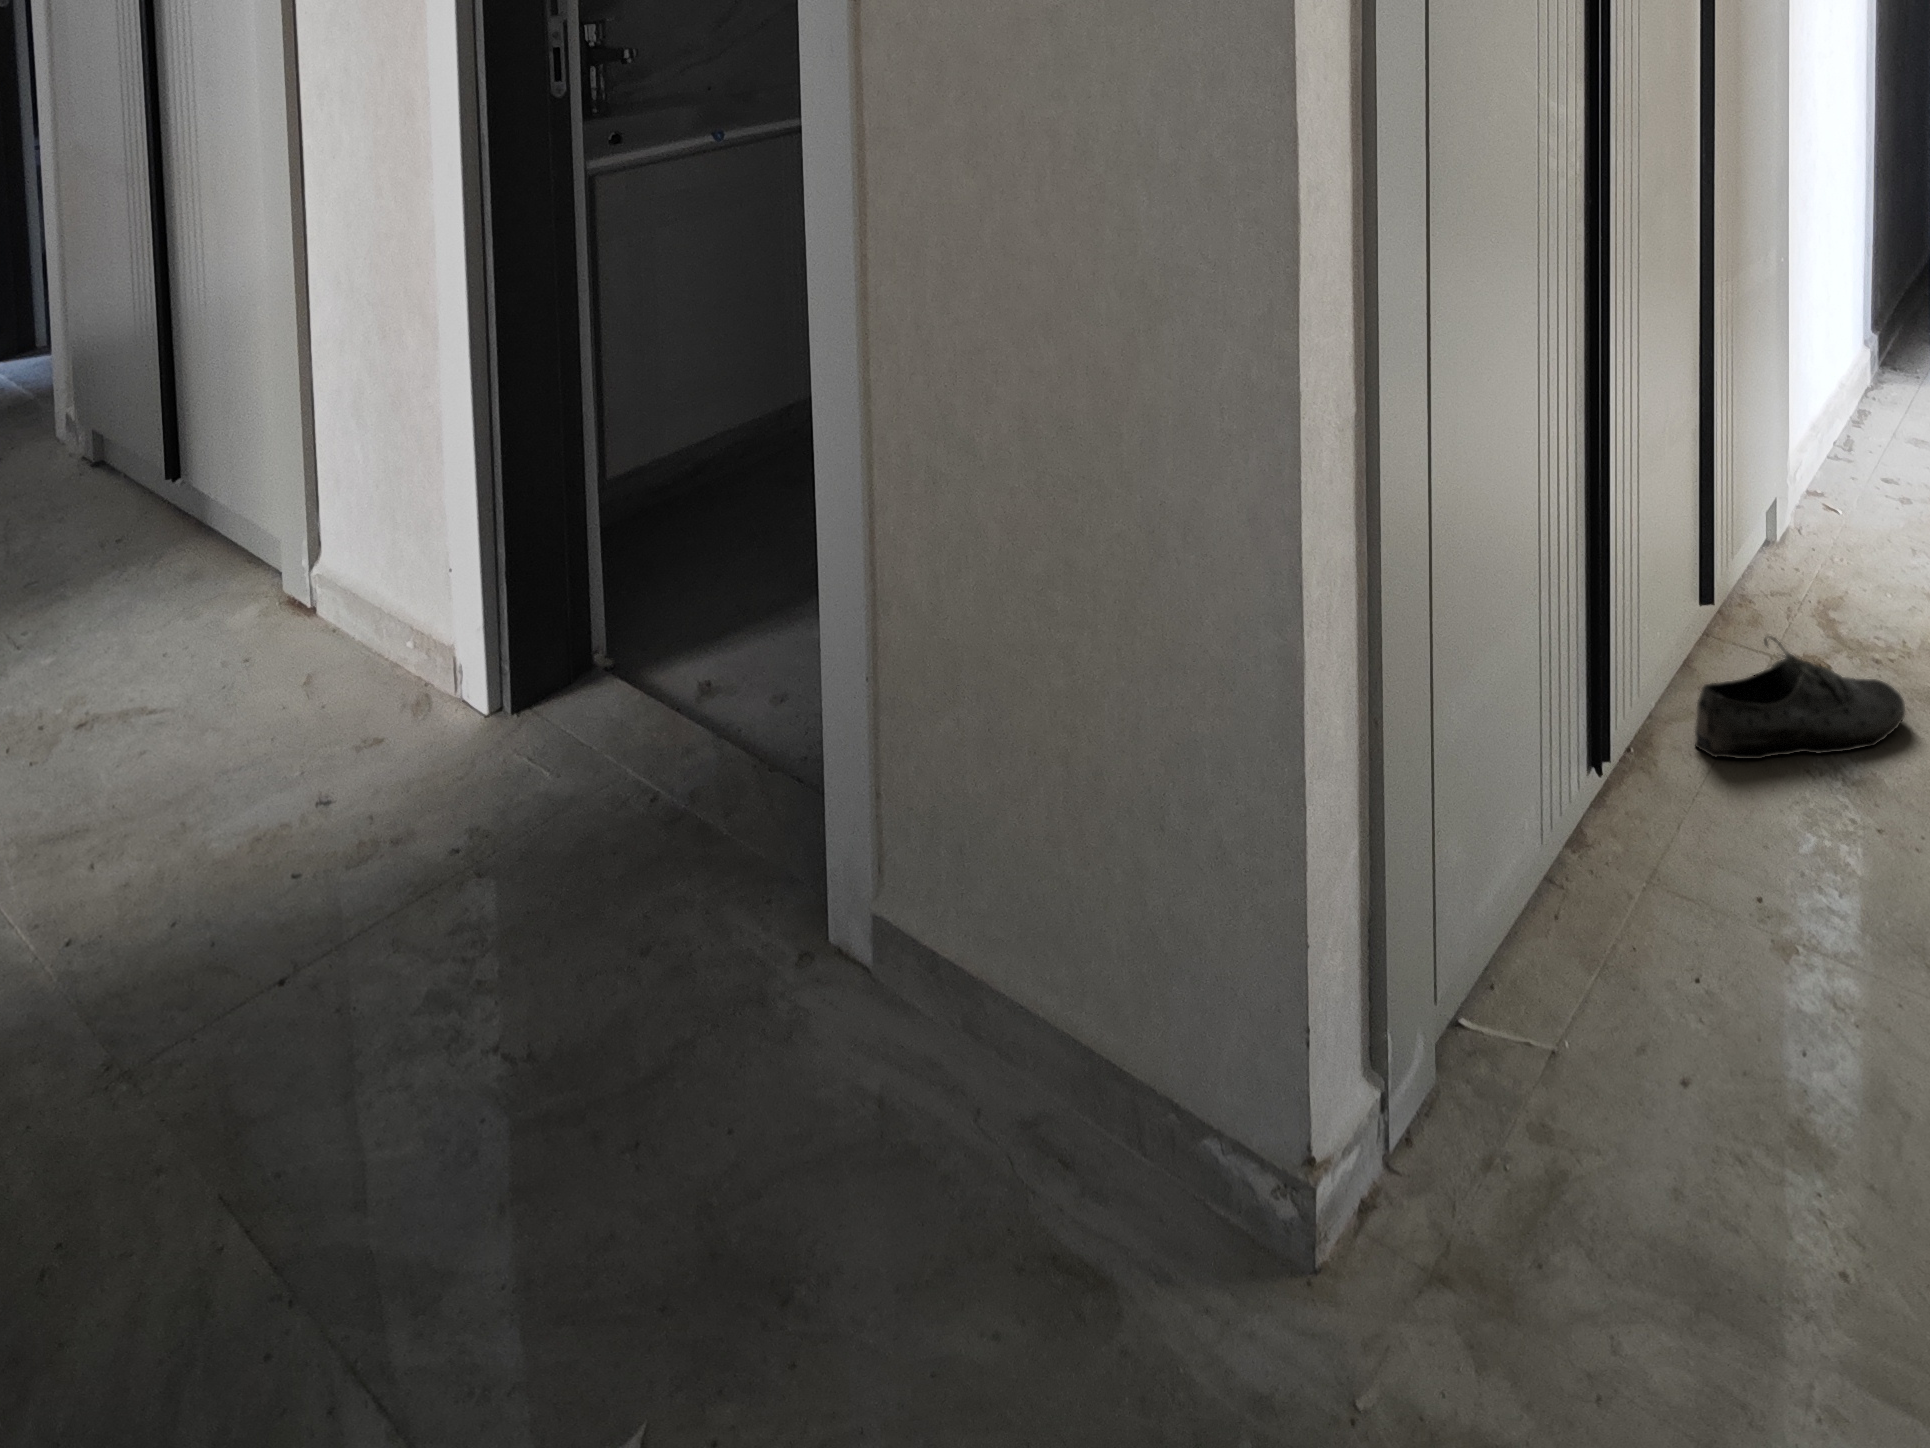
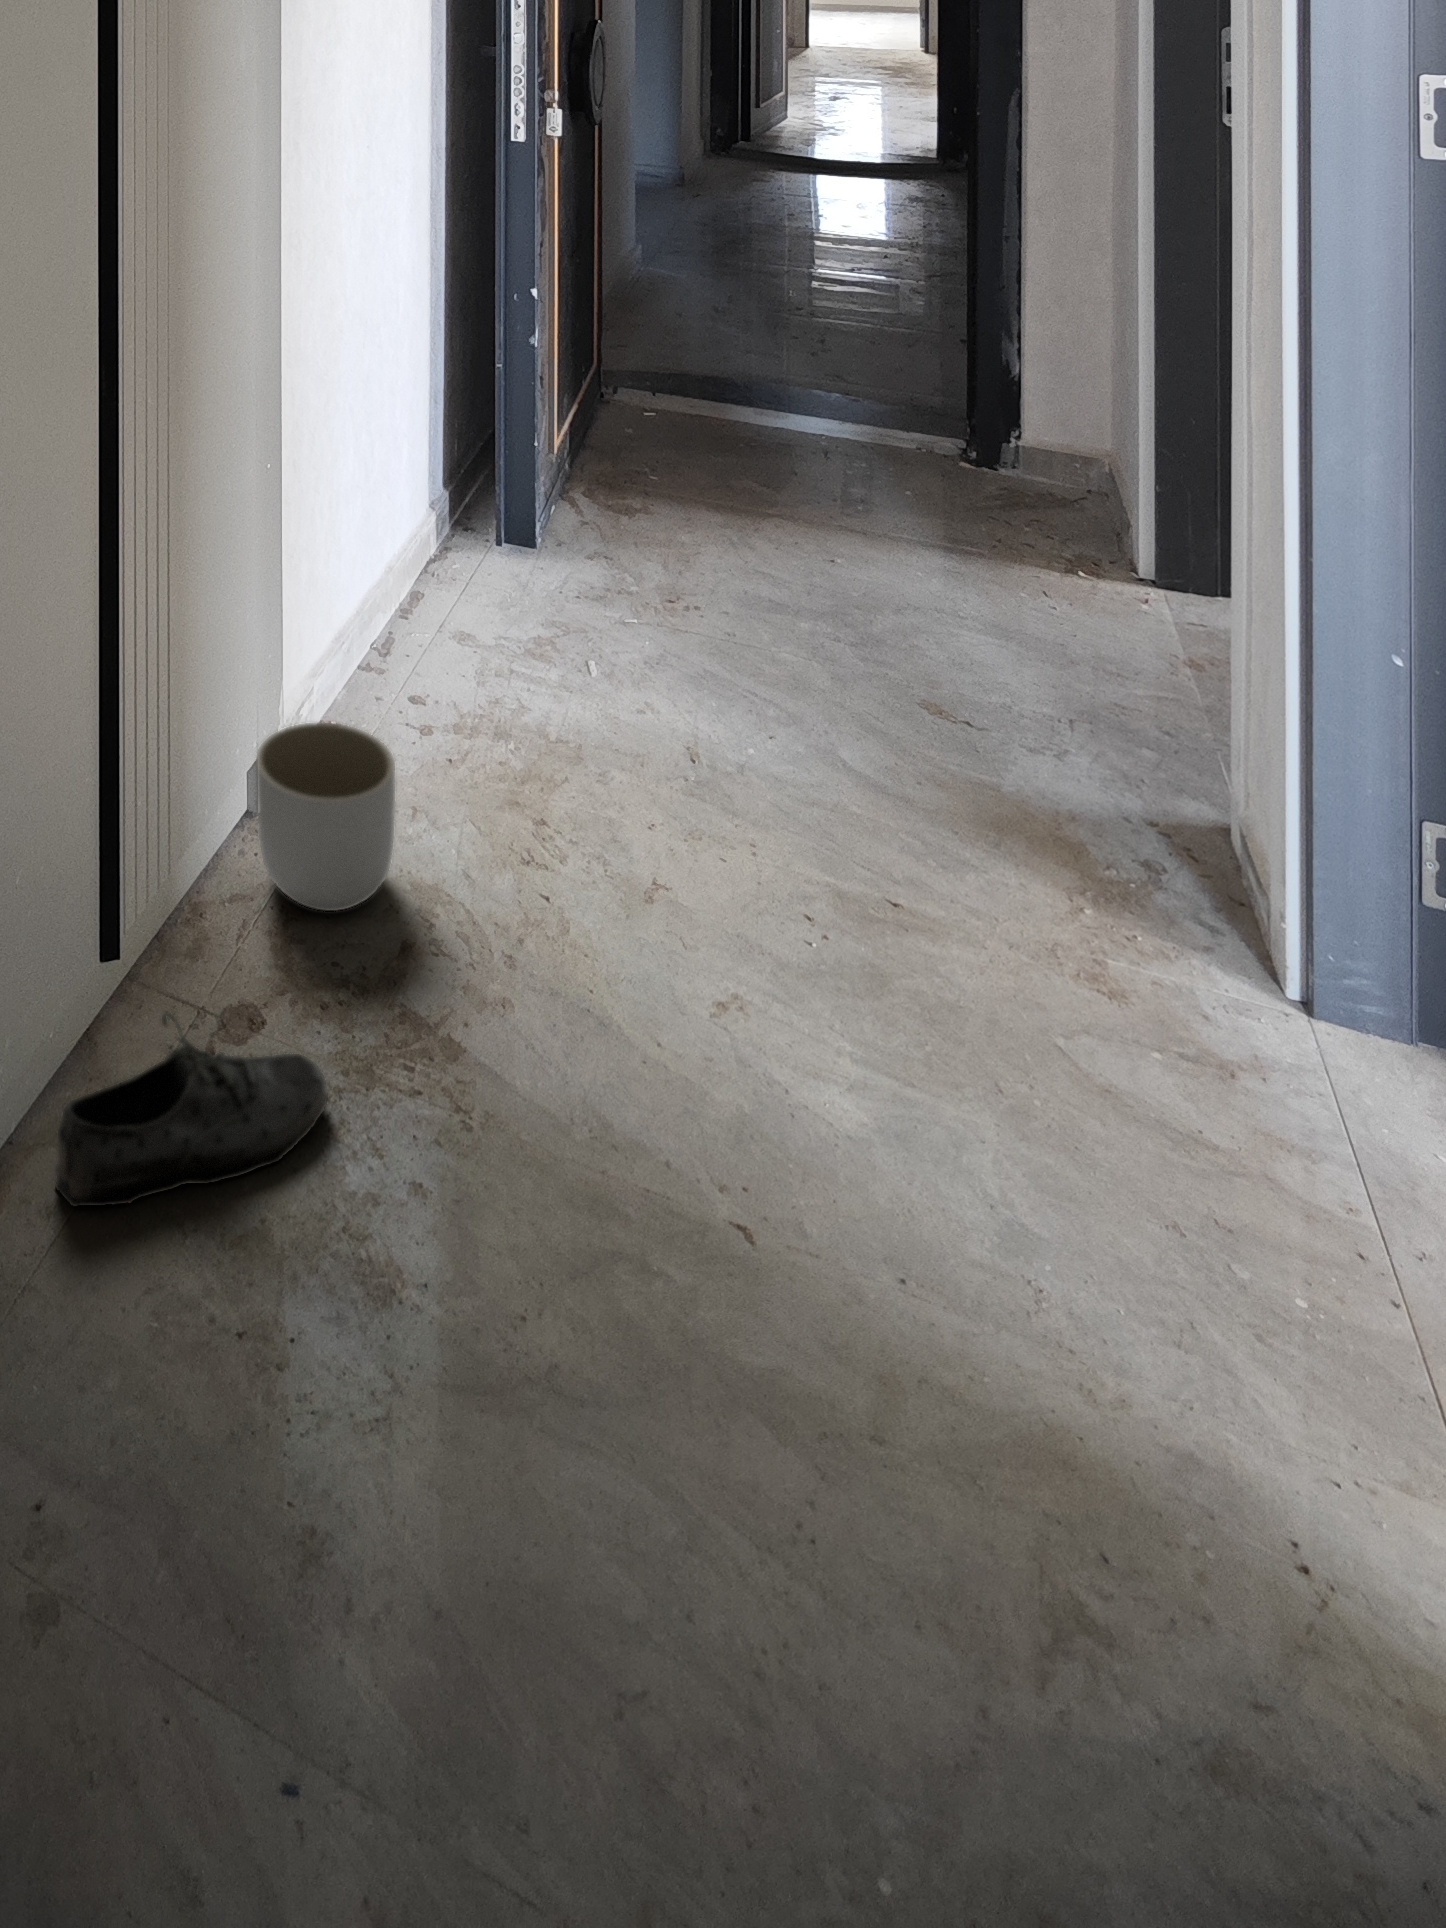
planter: none [1791,464,1917,605] -> present [256,723,395,911]

